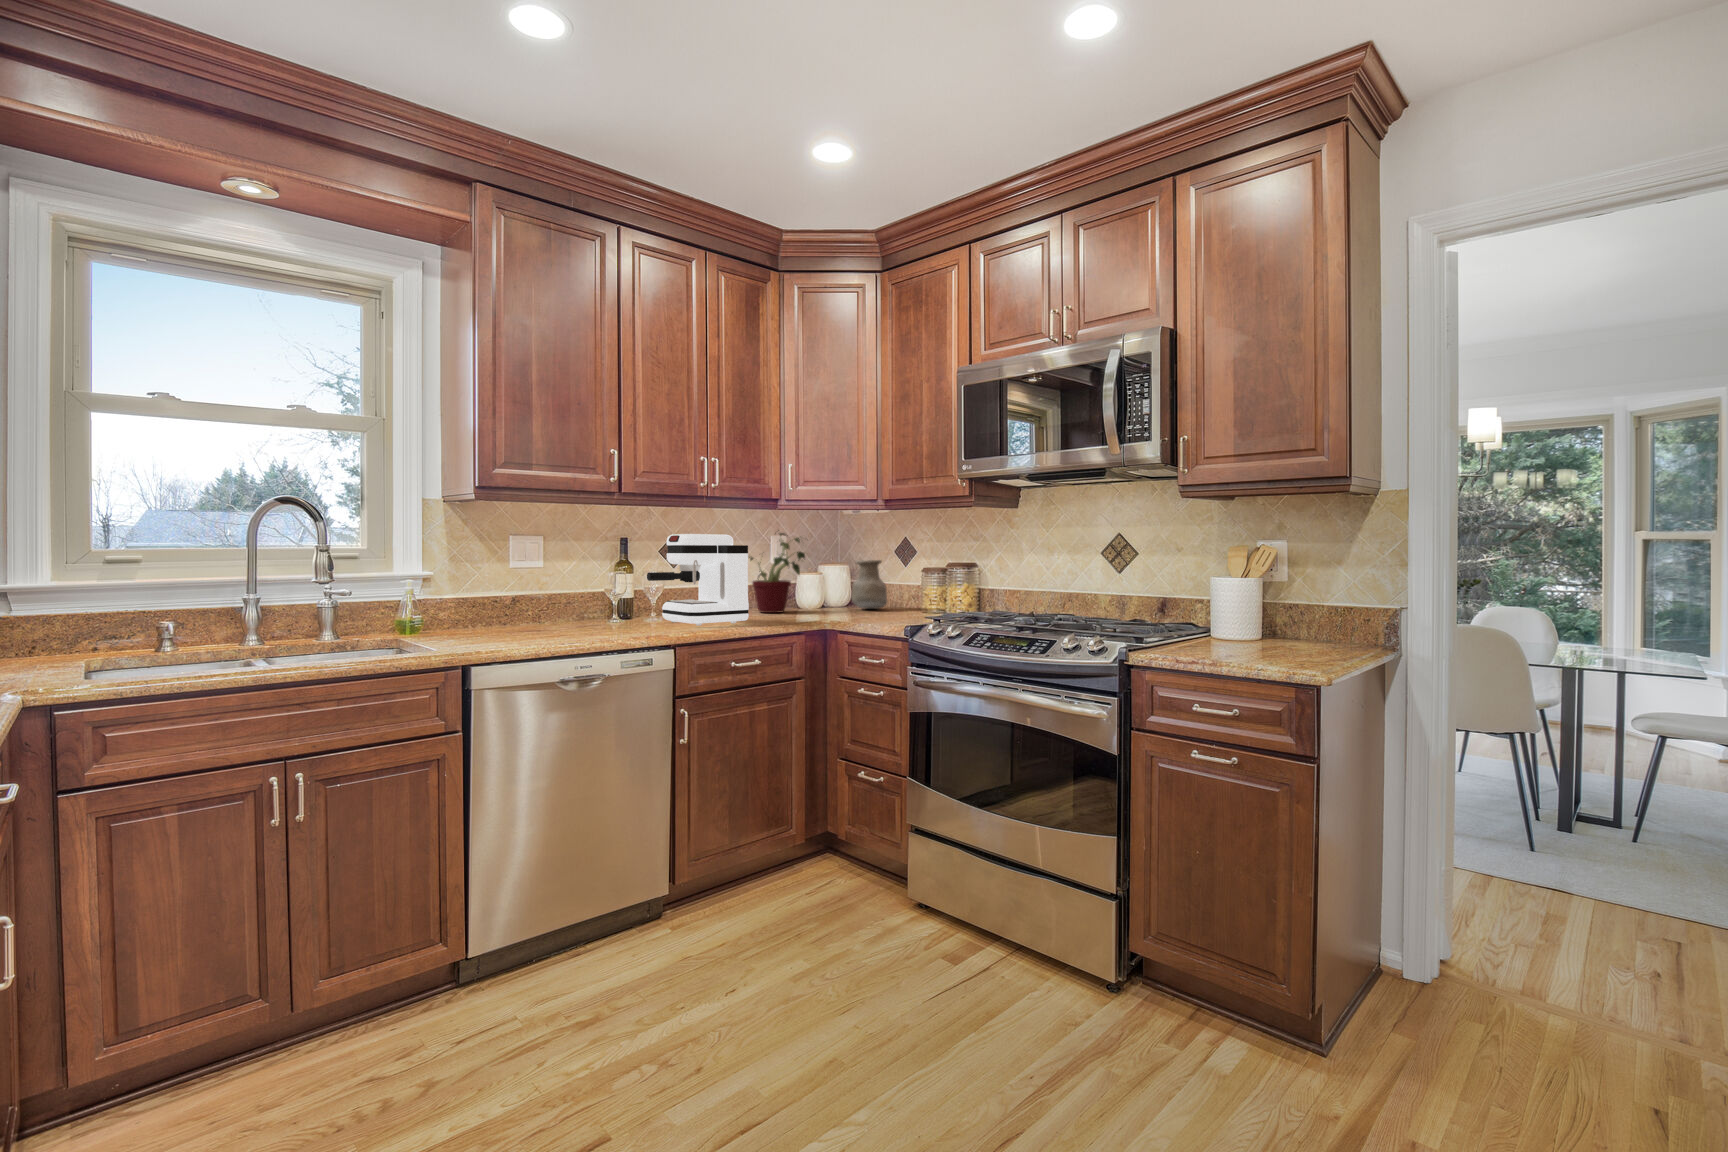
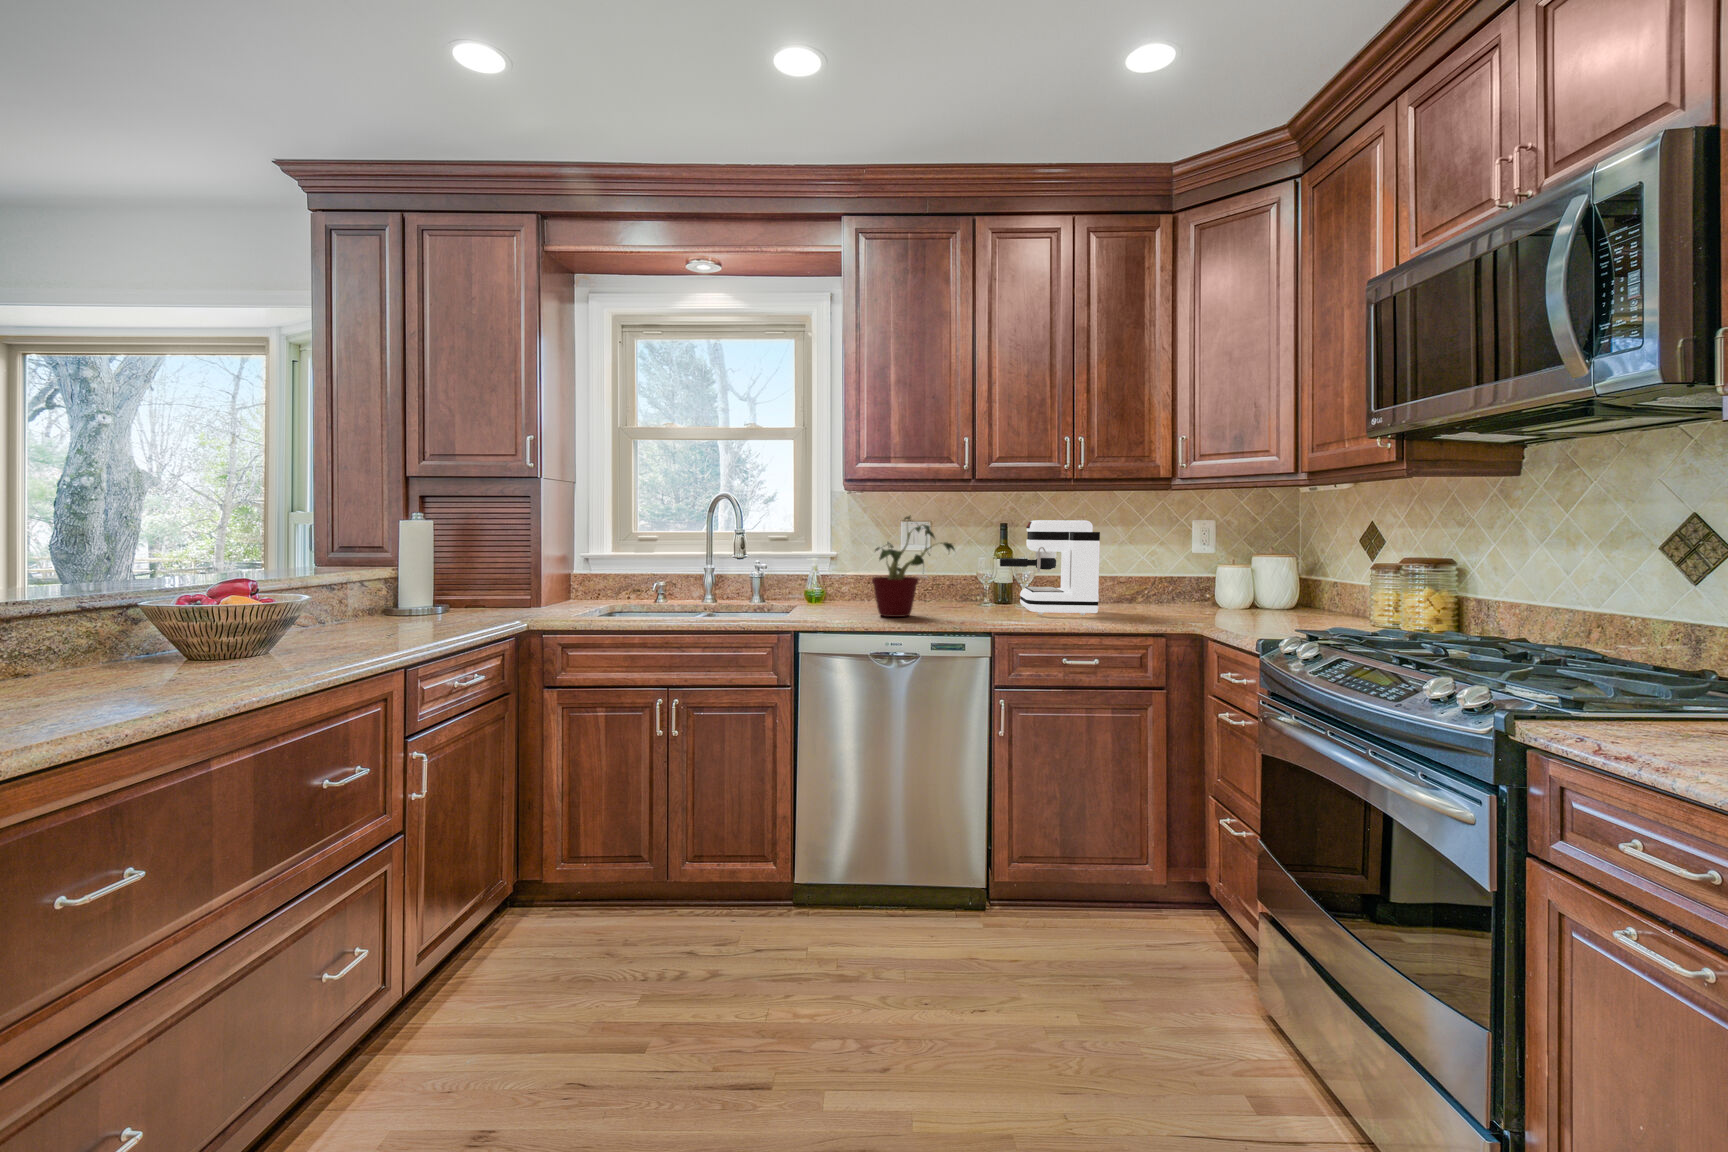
potted plant: present [749,530,805,613] -> present [872,515,955,617]
vase: present [851,560,887,609] -> none [1271,550,1323,612]

